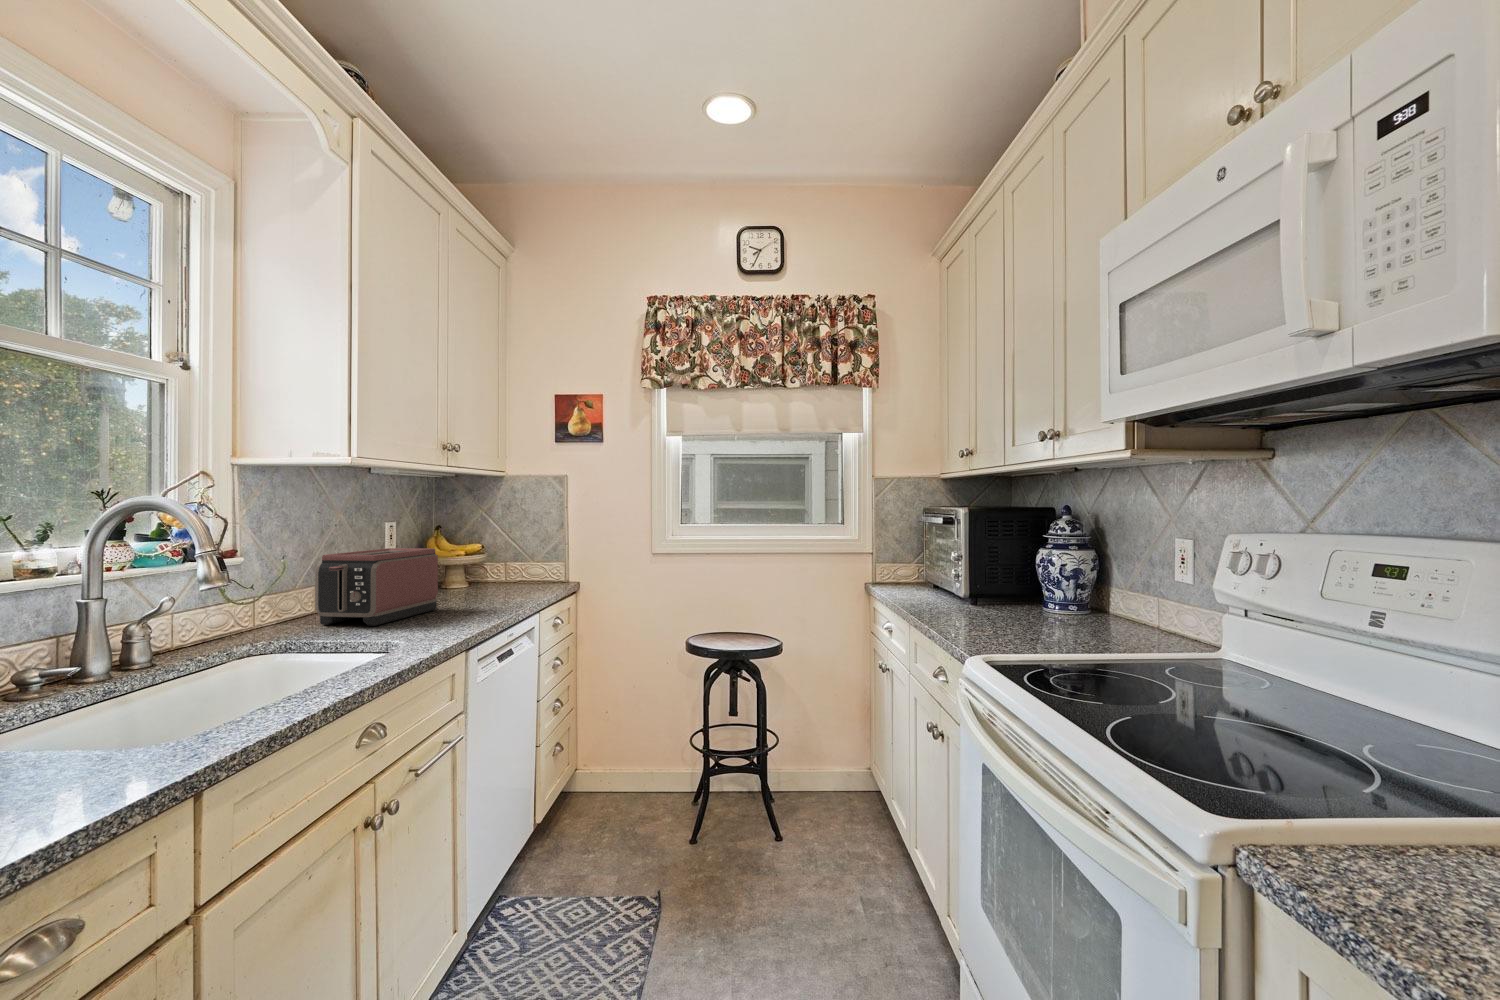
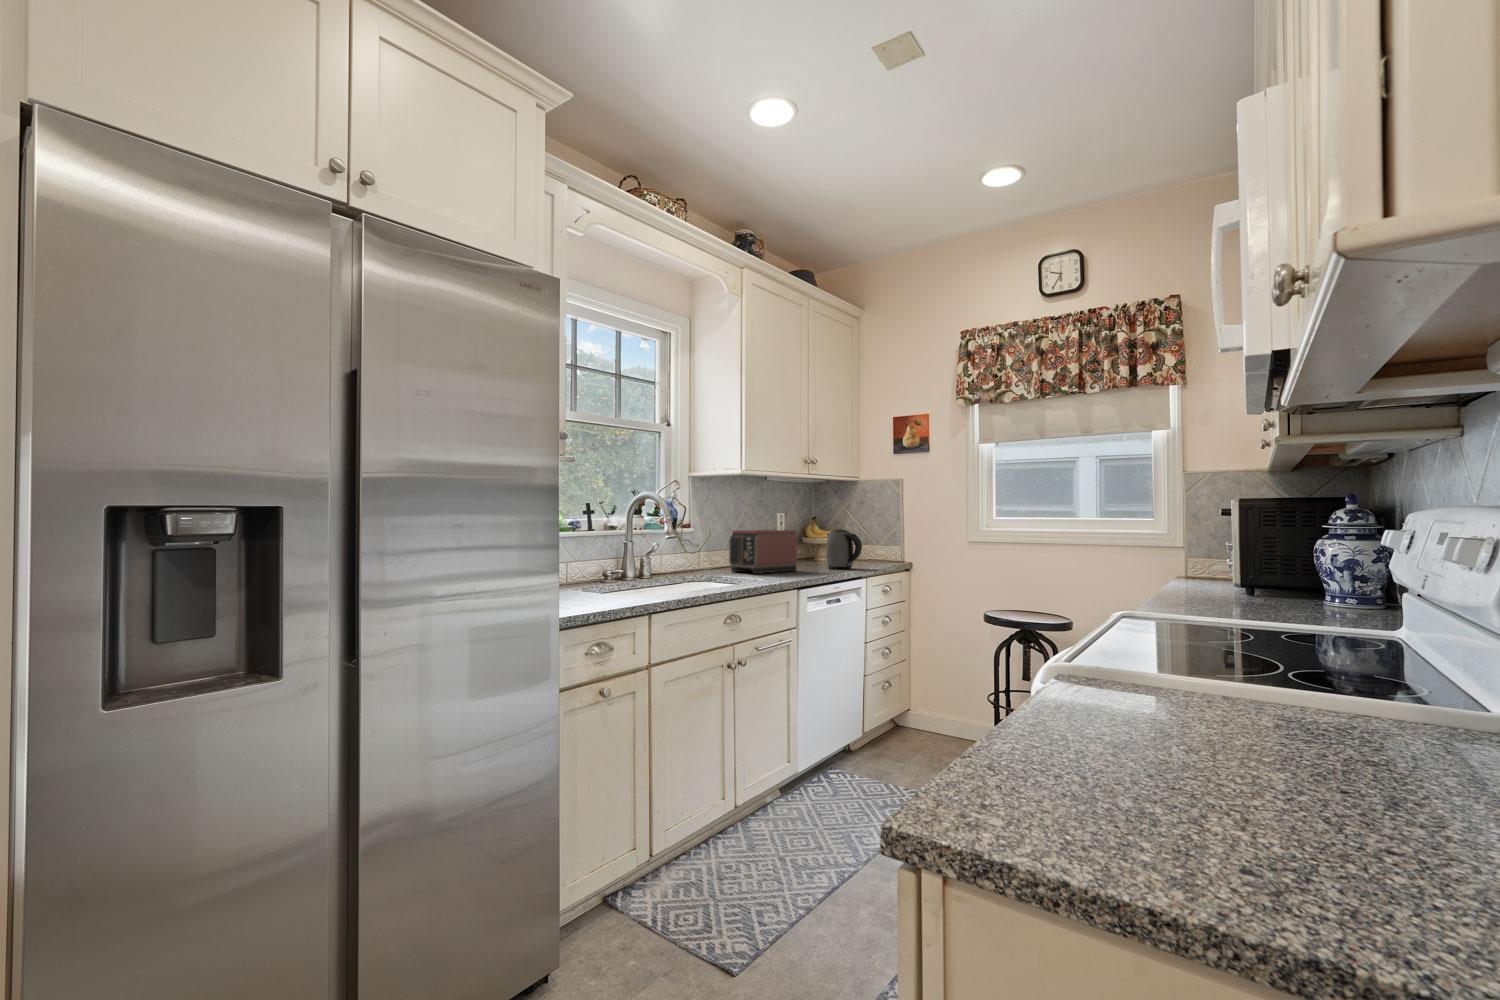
kettle: none [473,542,529,598] -> present [826,529,862,569]

